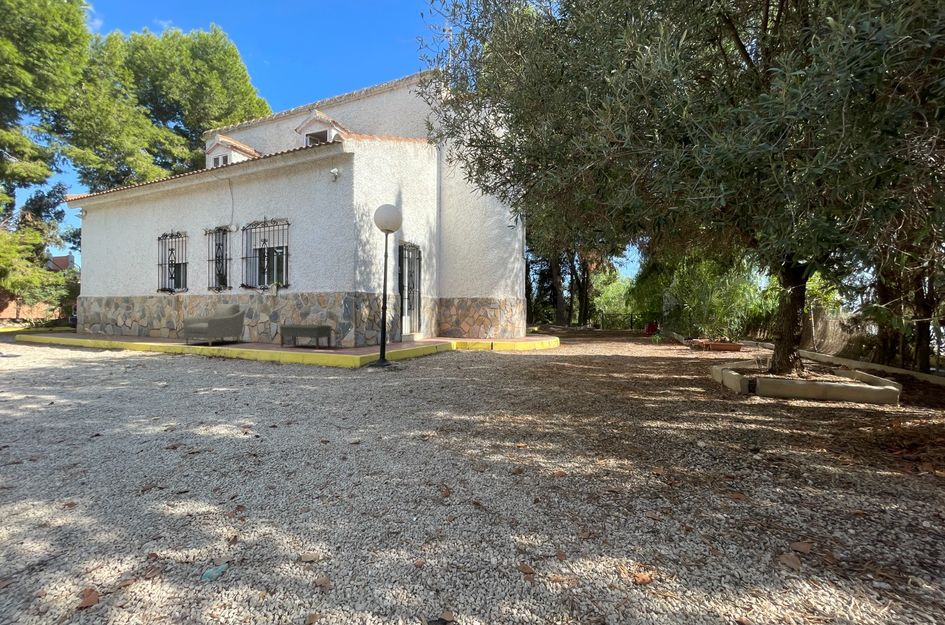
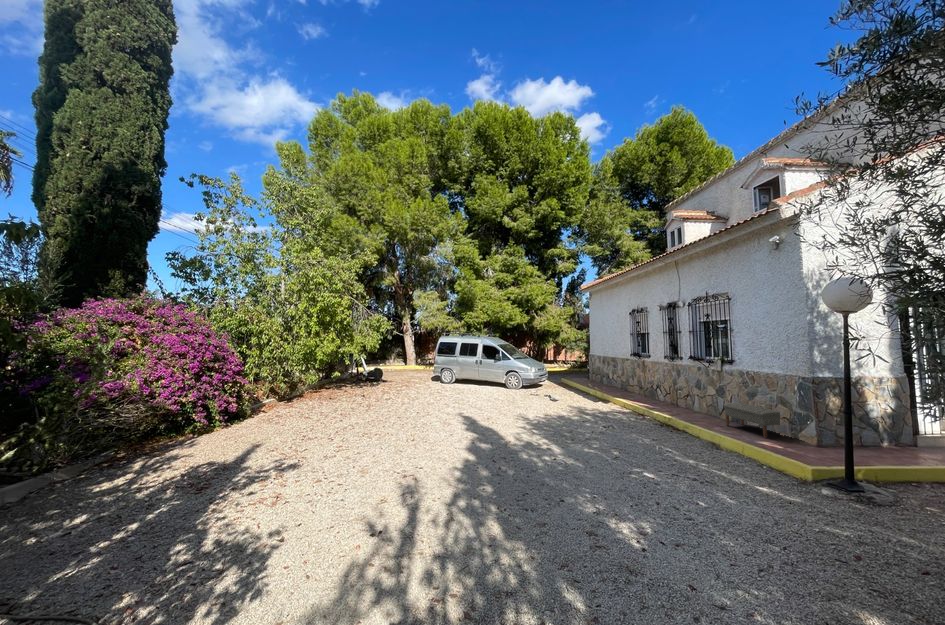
chair: present [183,304,245,346] -> none [644,373,694,413]

